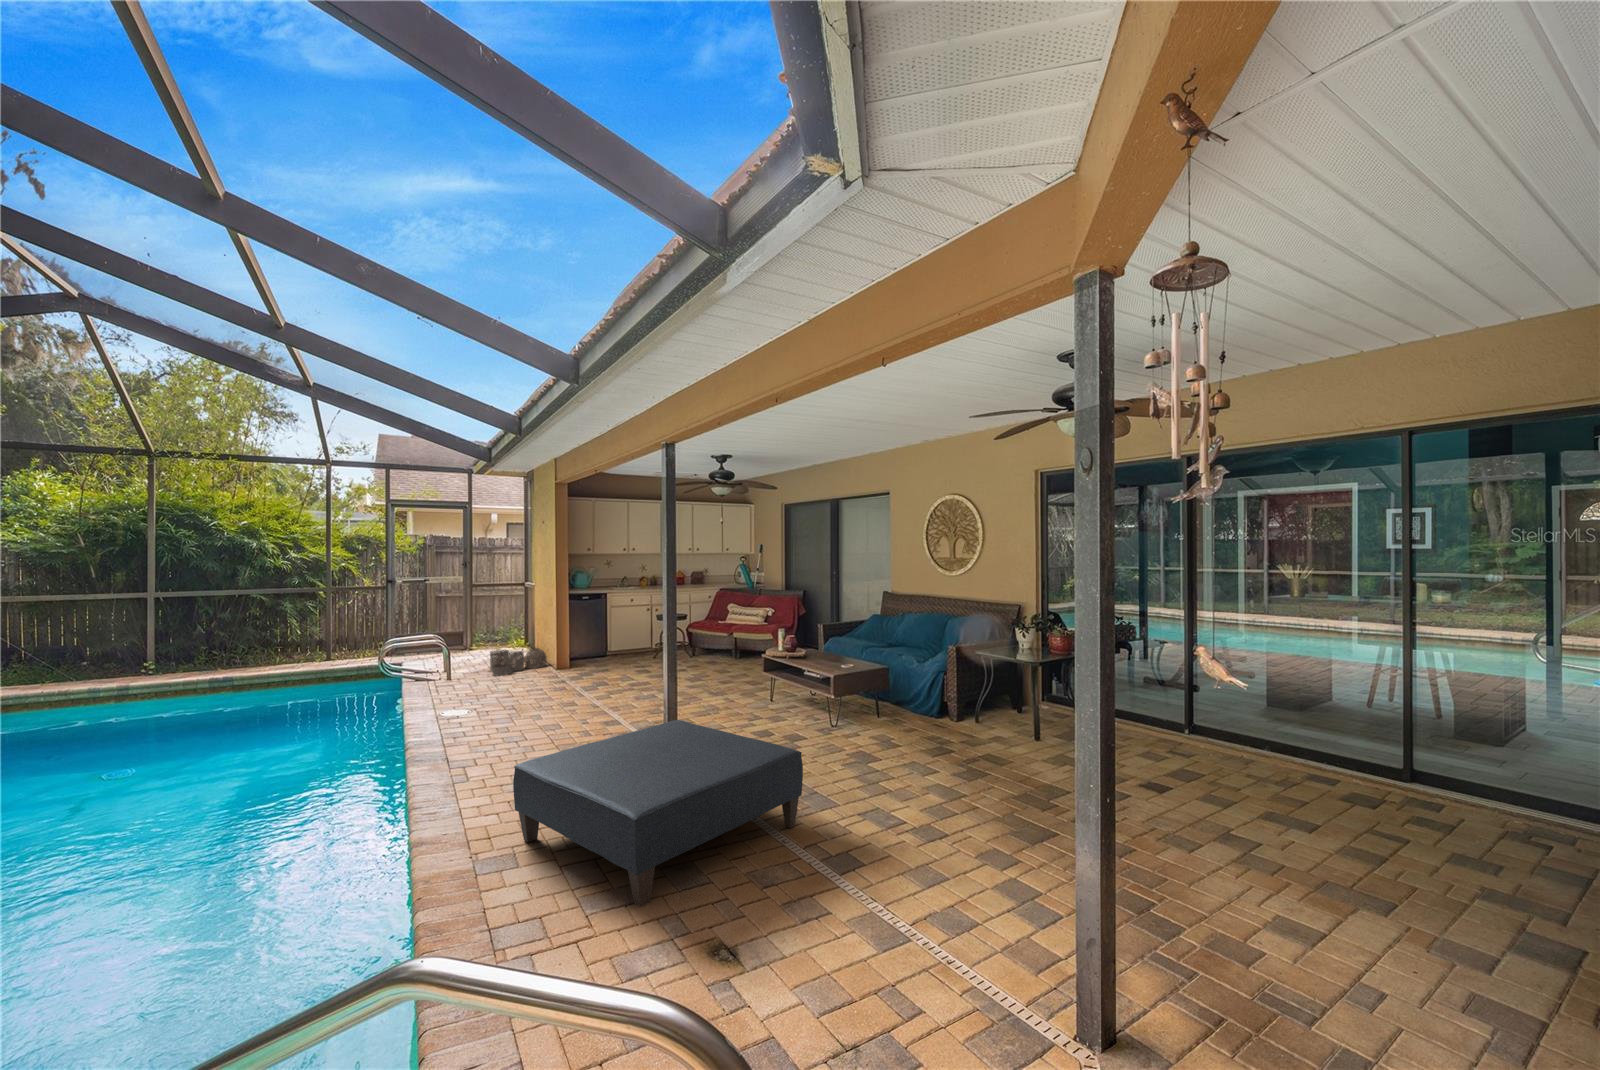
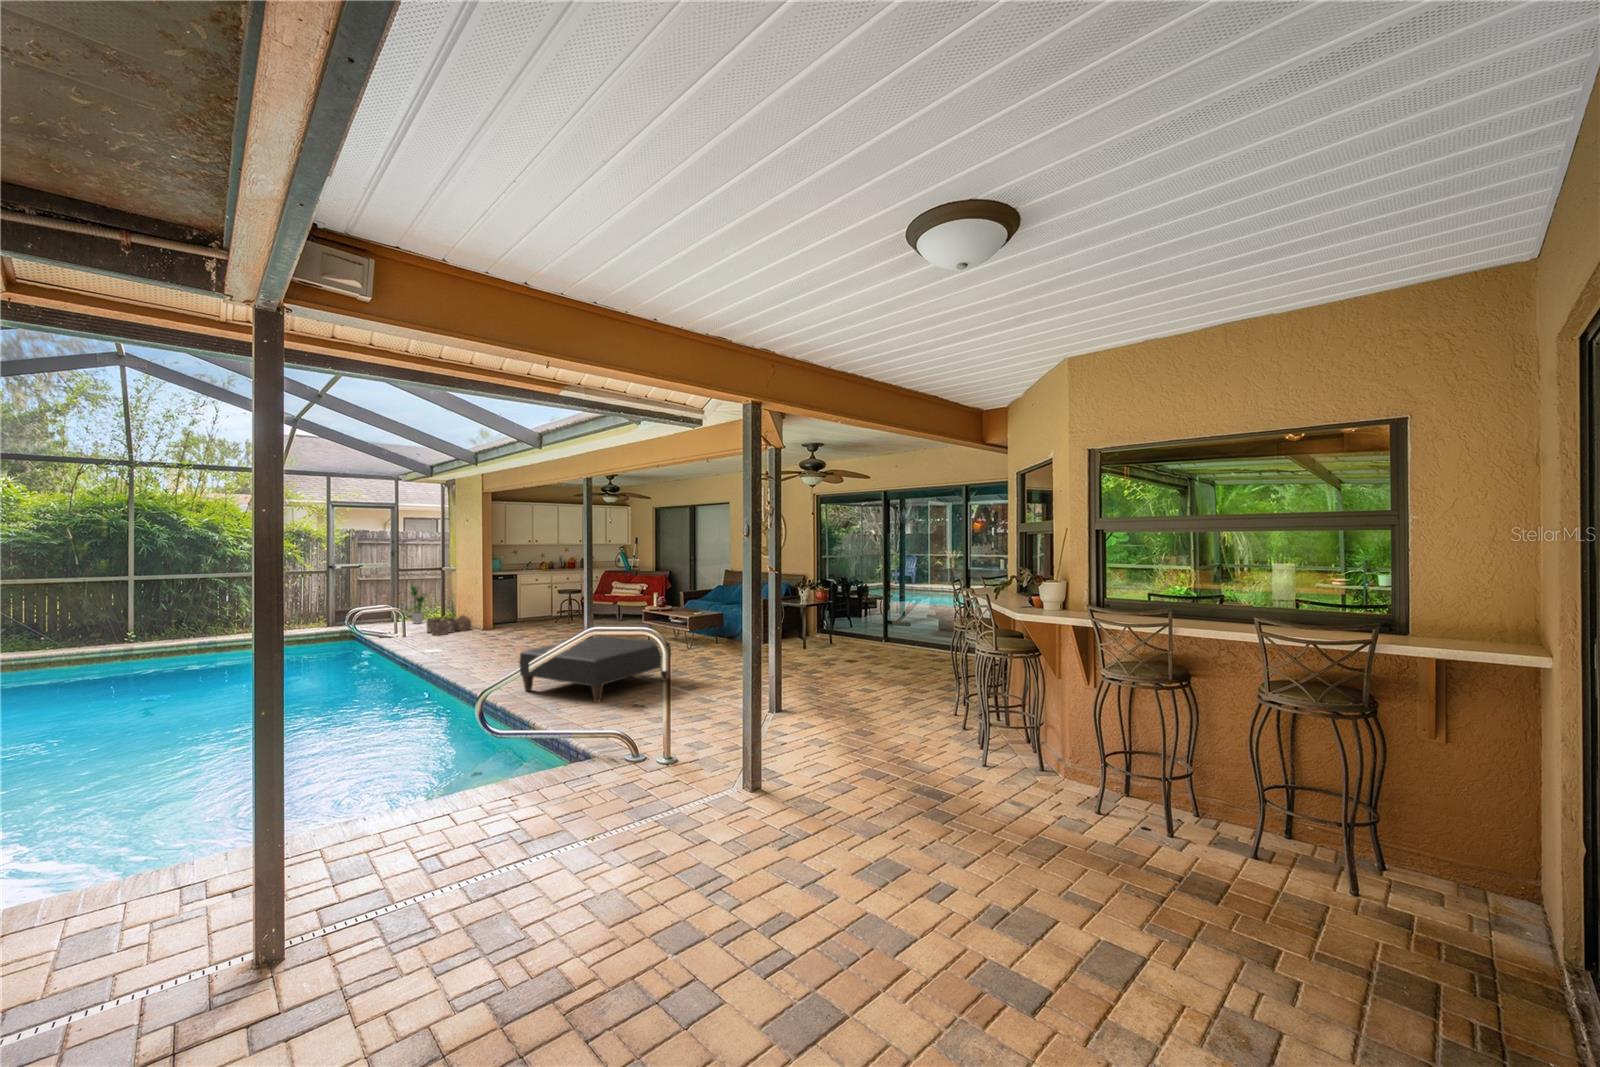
potted plant: none [475,600,513,653] -> present [410,585,425,624]

